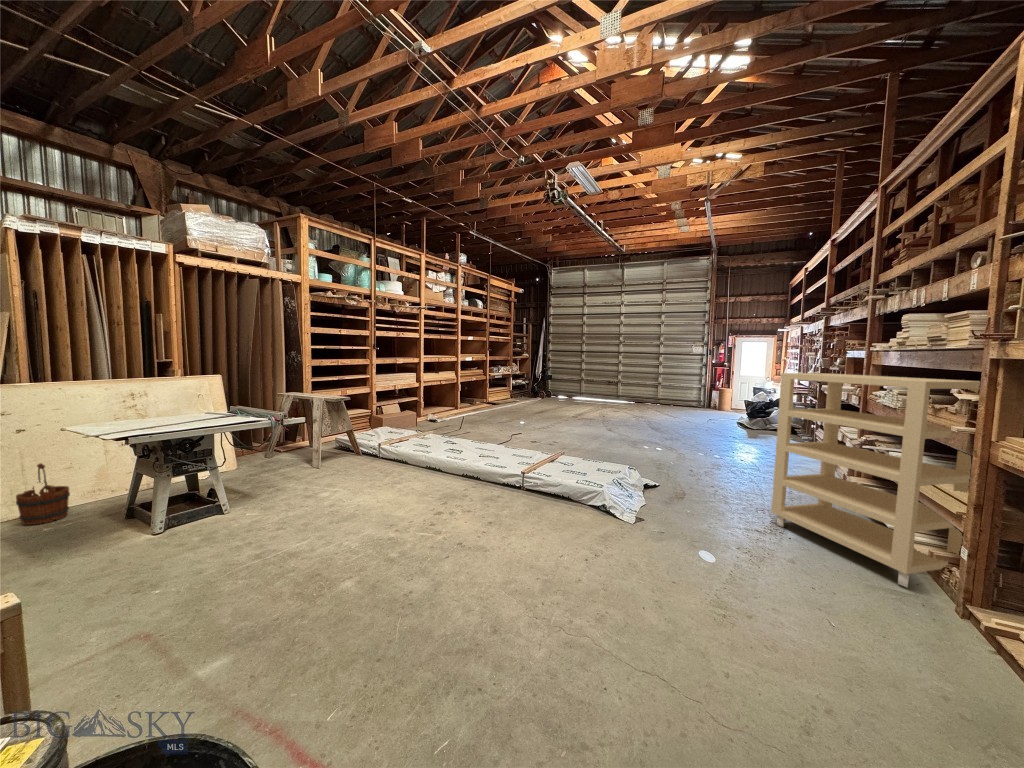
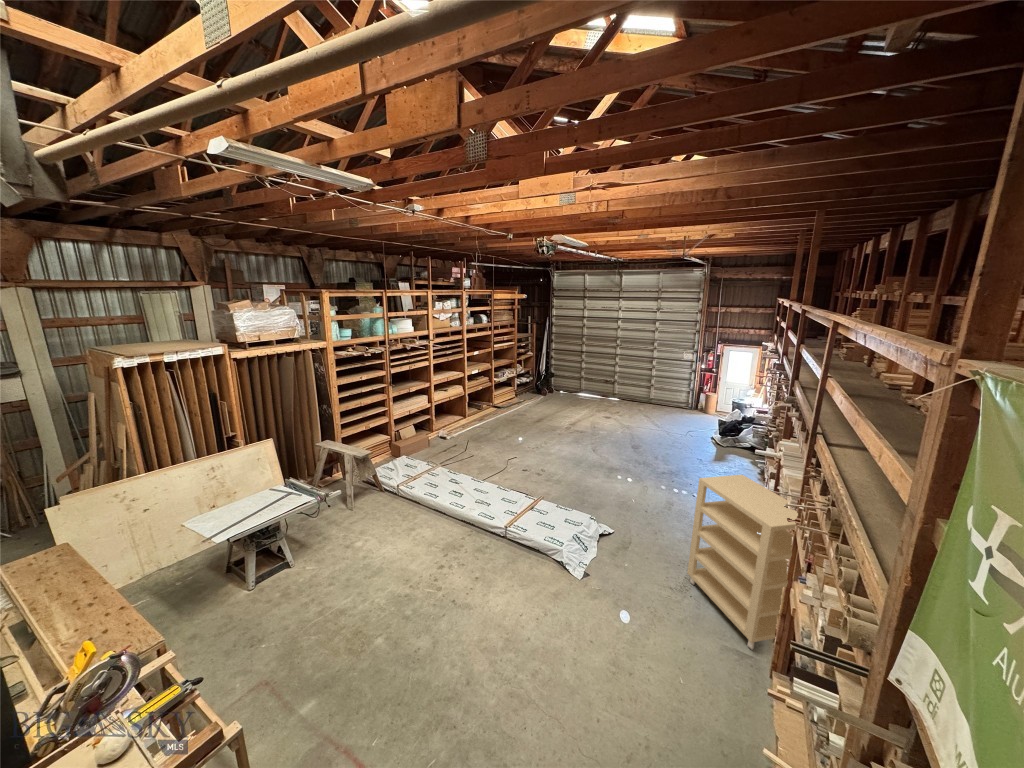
wooden bucket: present [16,464,70,525] -> none [155,537,187,579]

